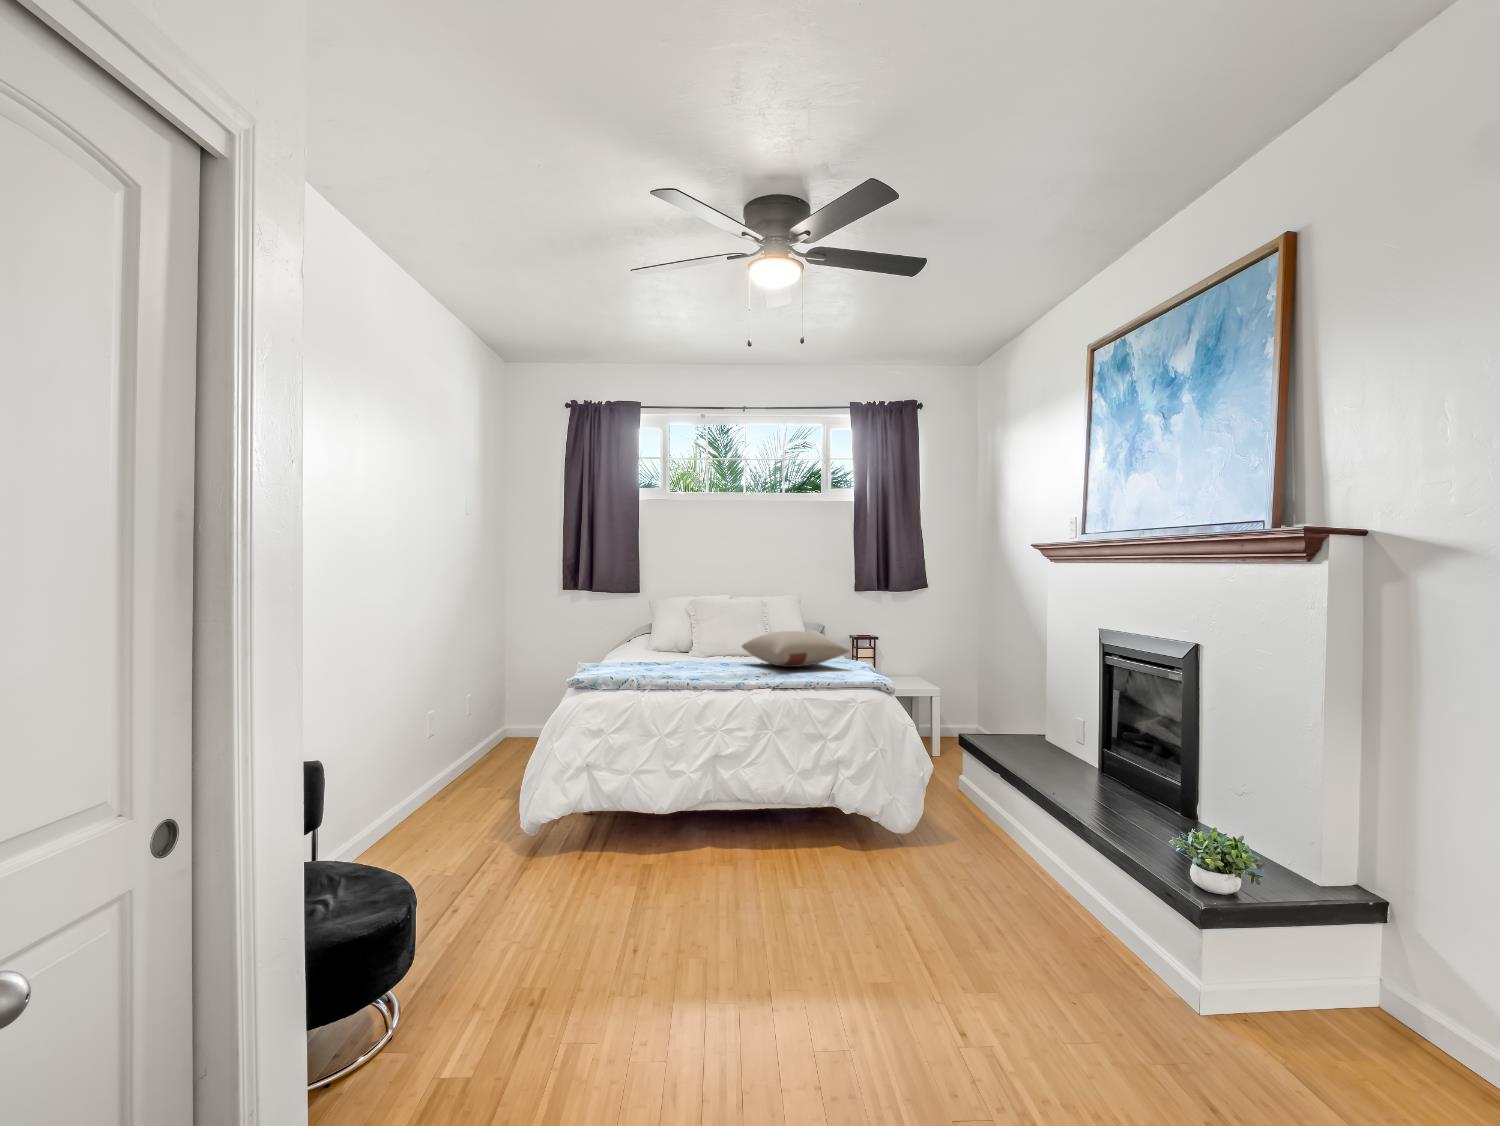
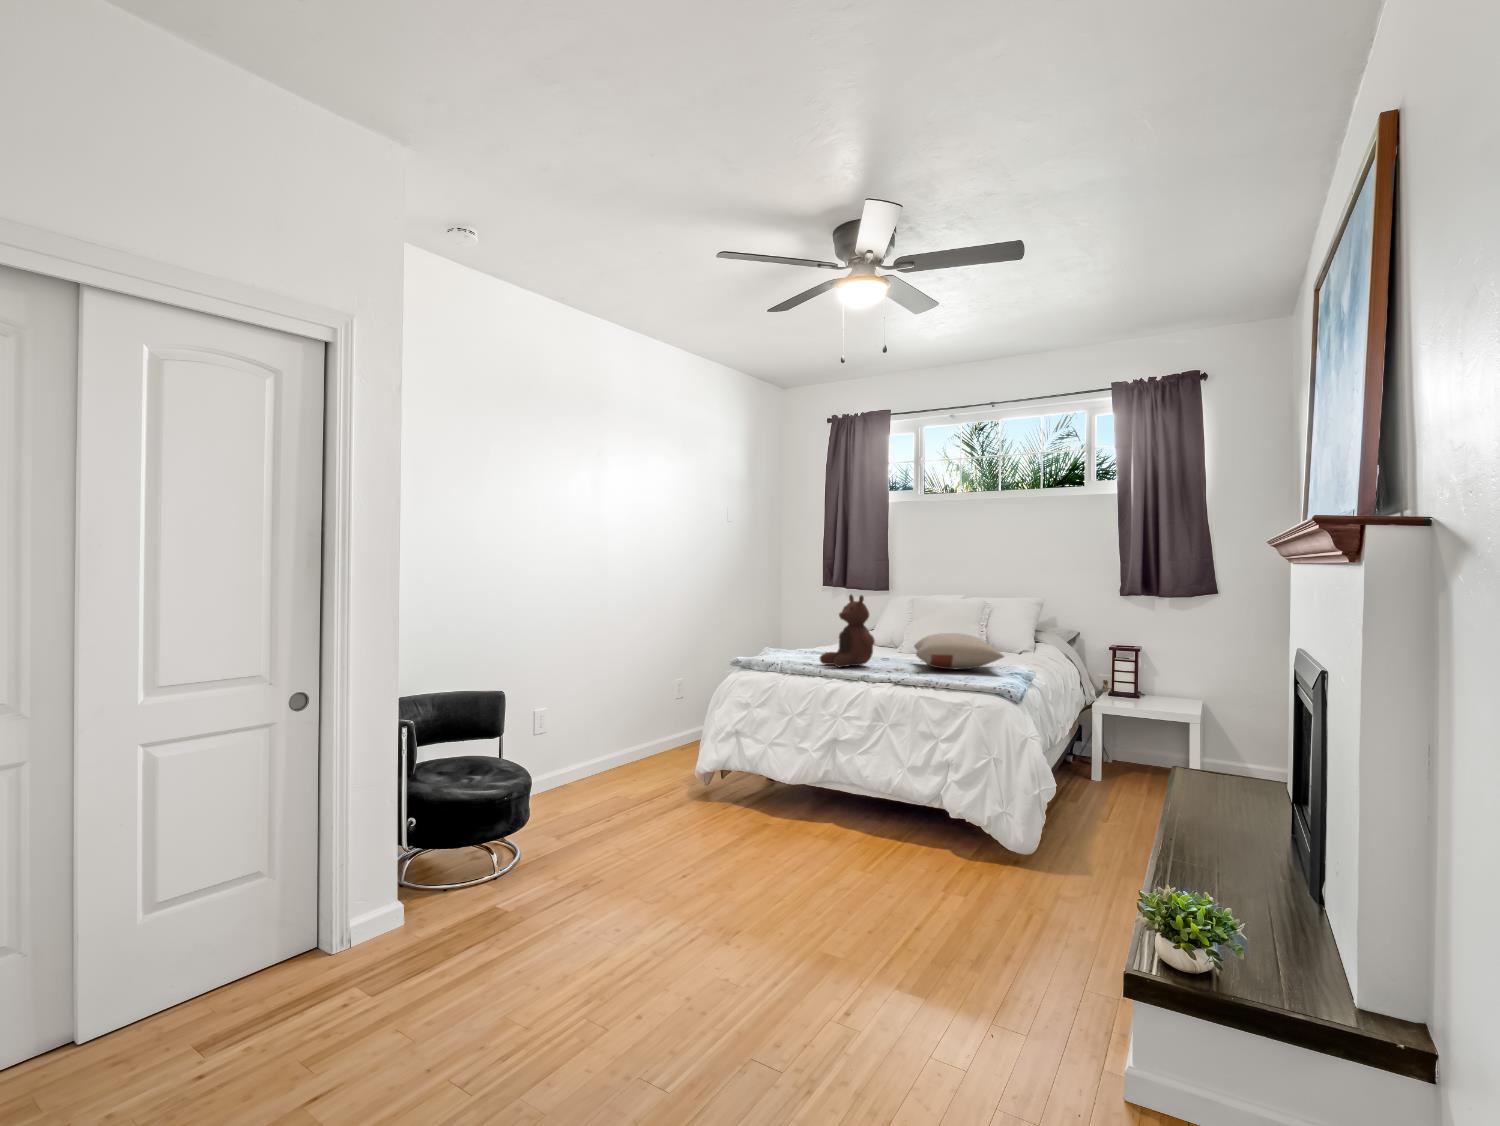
stuffed bear: none [669,595,732,675] -> present [820,595,875,667]

